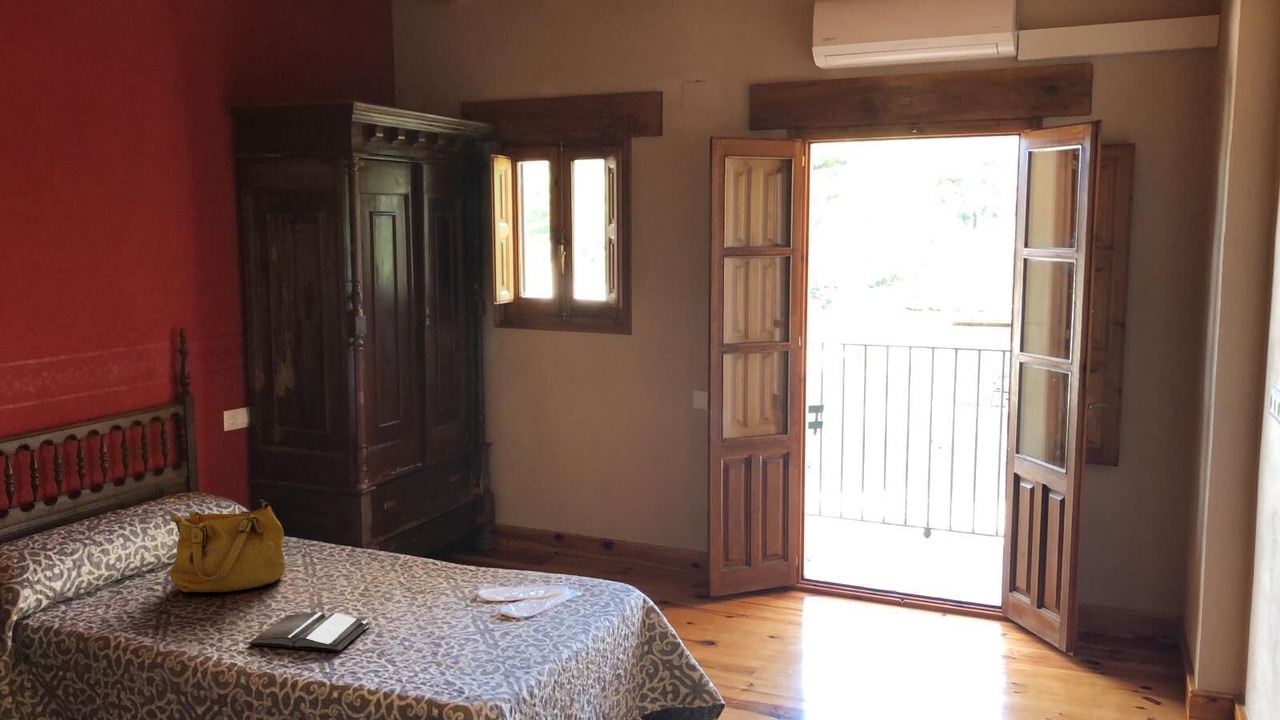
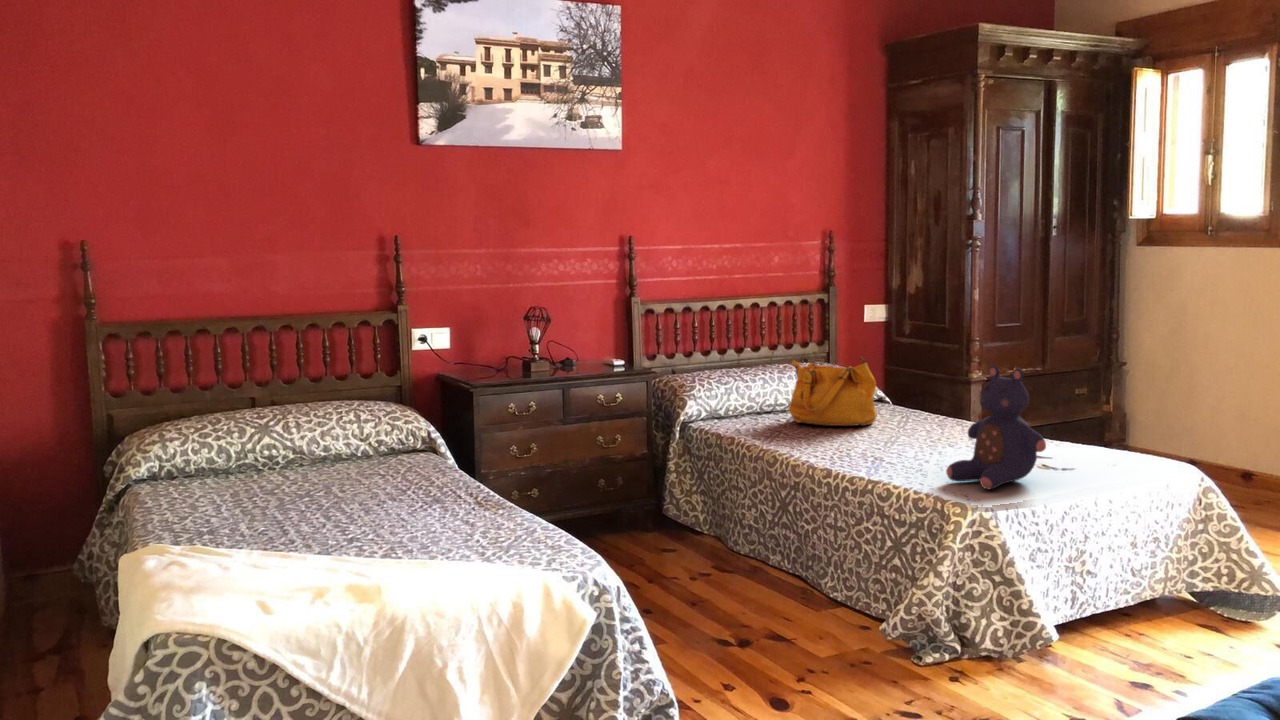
teddy bear: none [426,528,531,676] -> present [946,366,1046,489]
hardback book: present [248,612,370,652] -> none [822,439,921,463]

